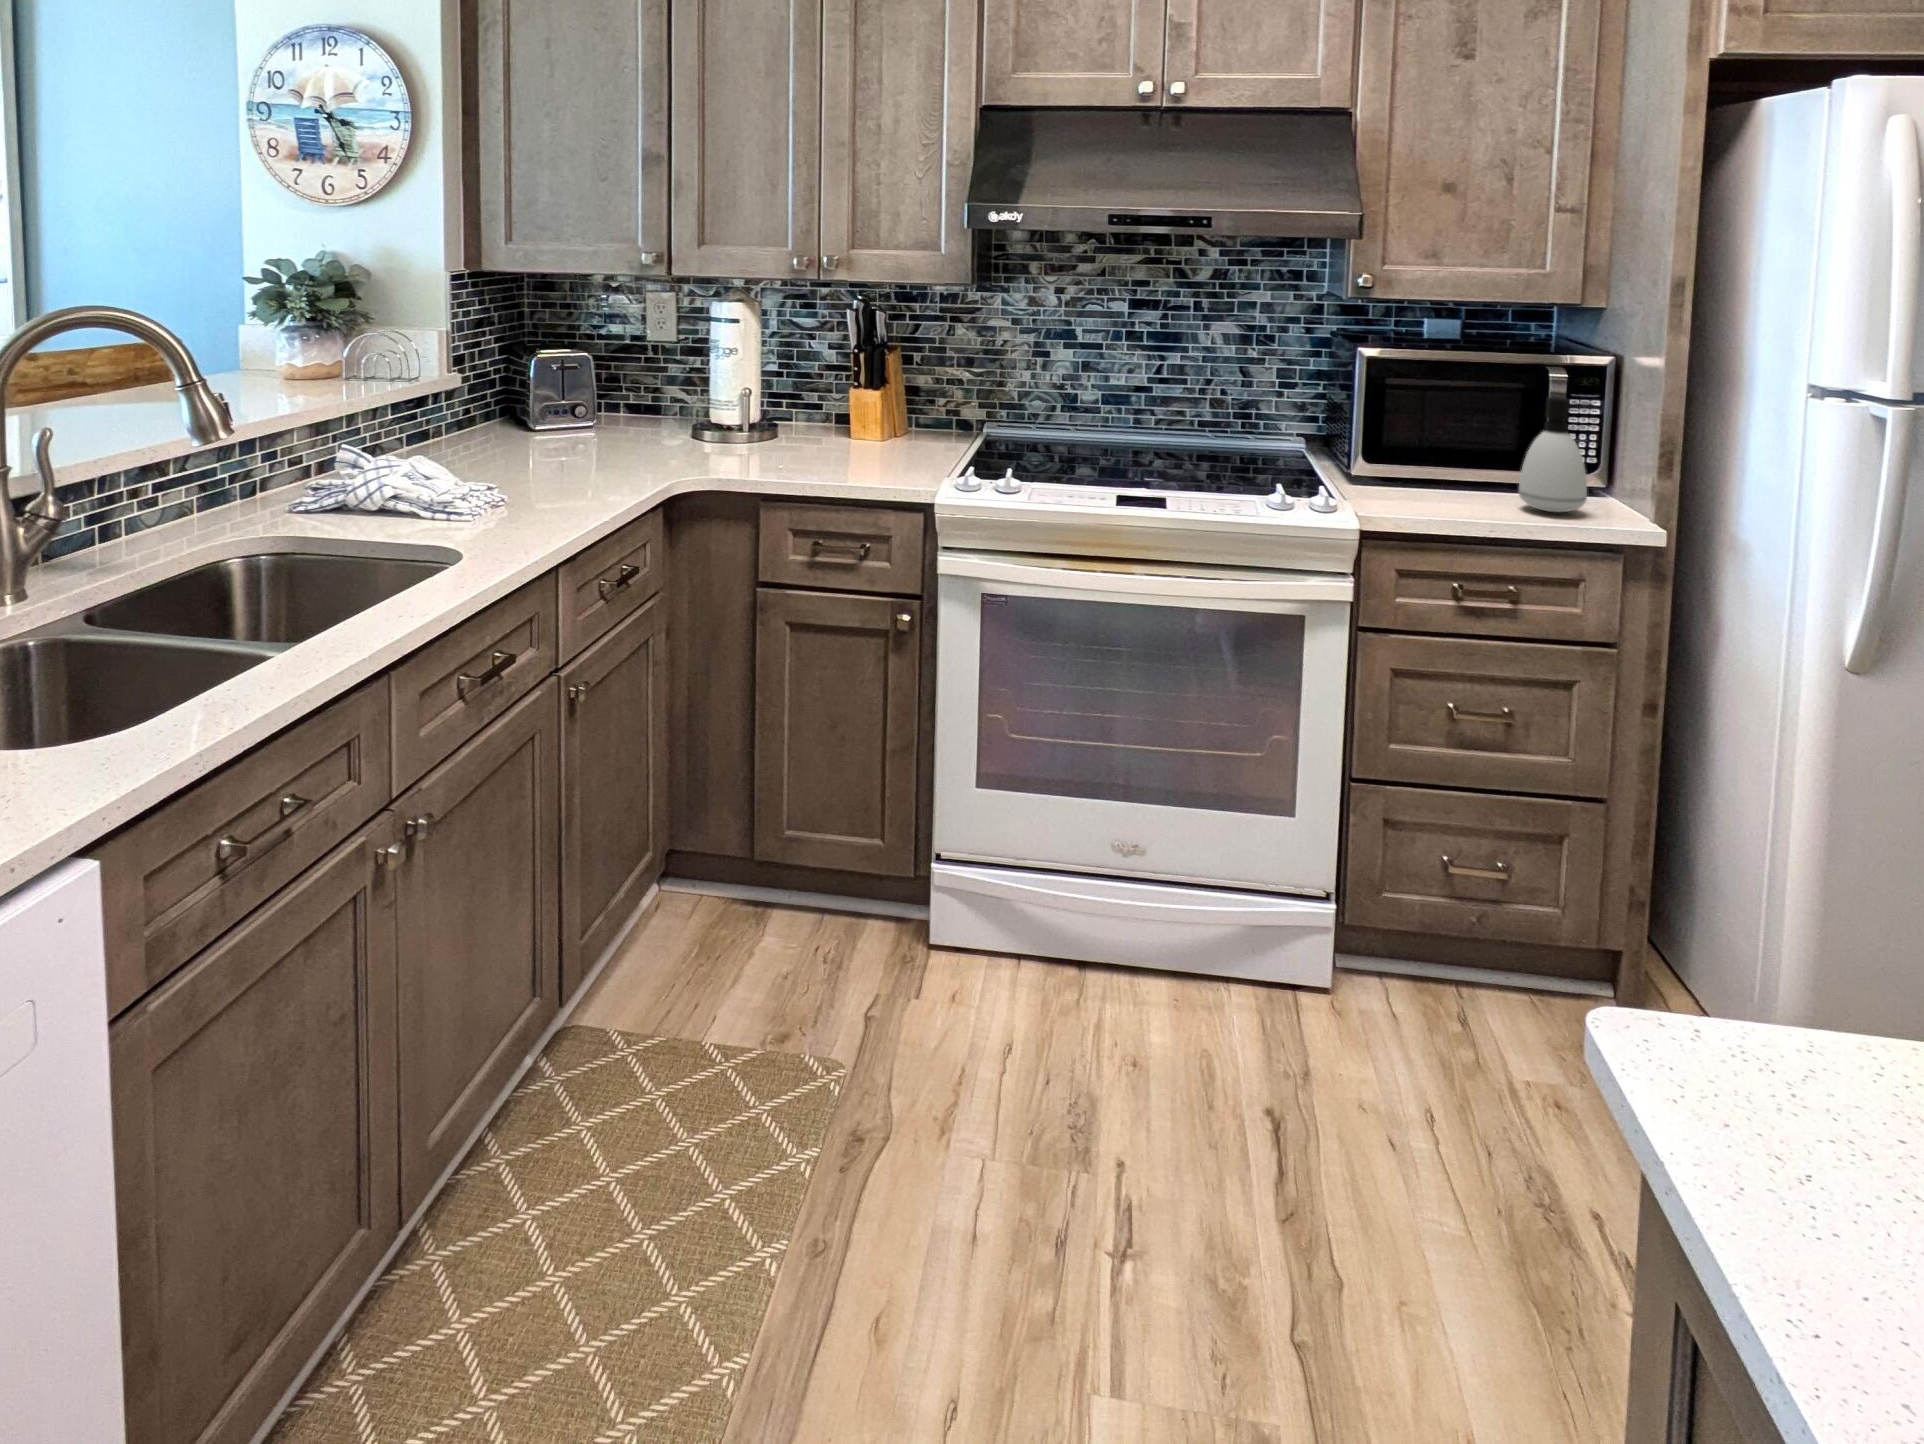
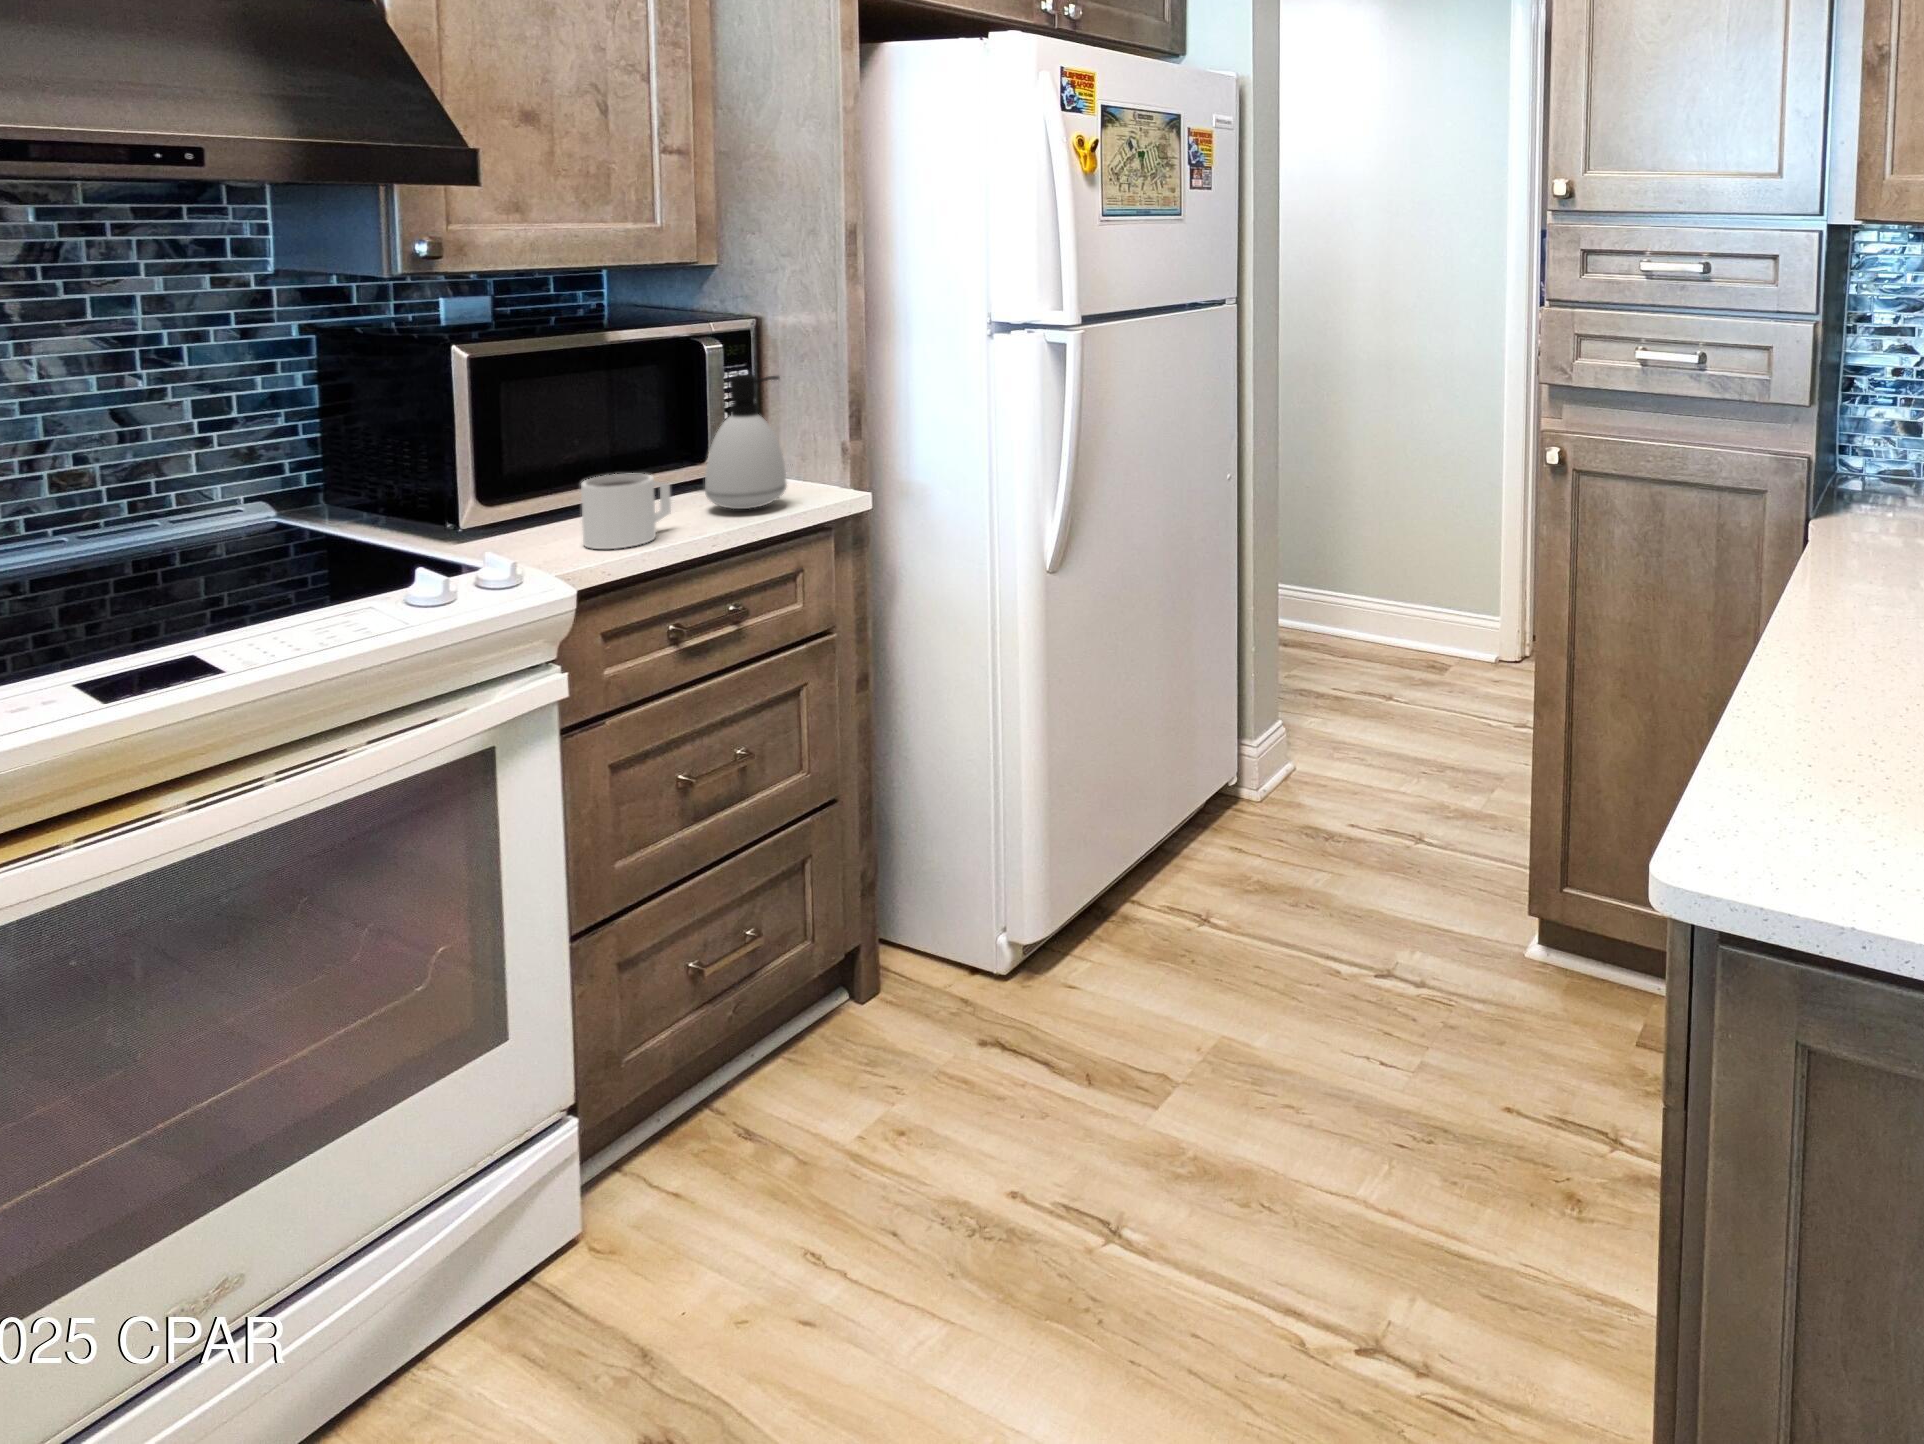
mug: none [1408,455,1477,511] -> present [581,473,671,549]

